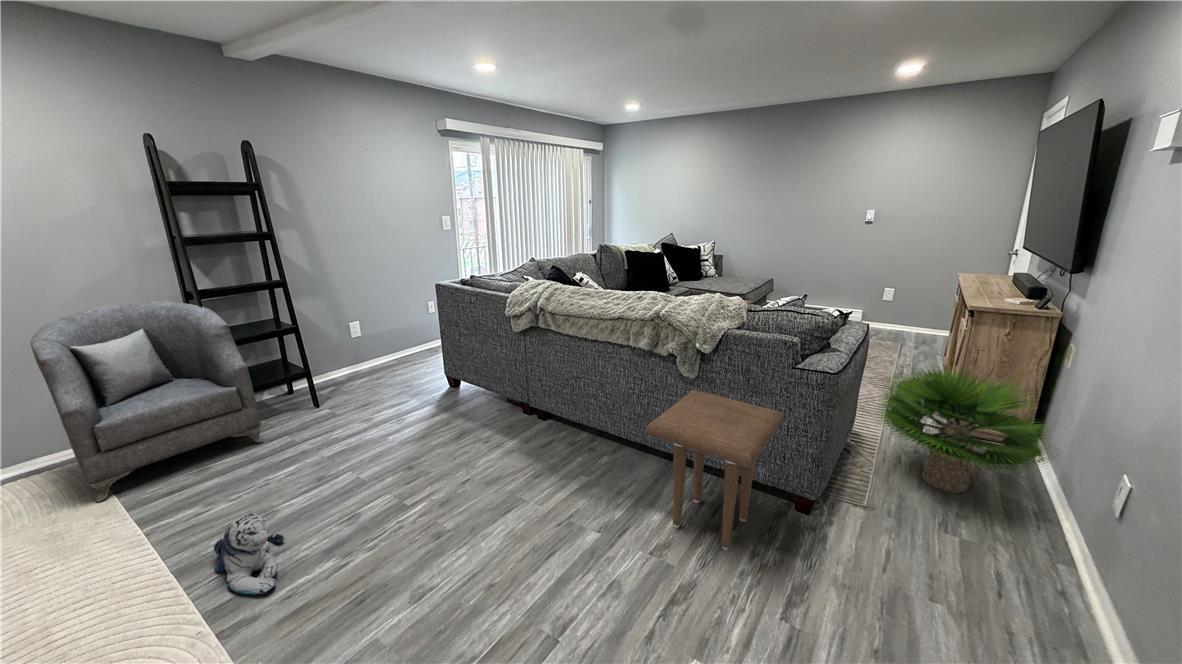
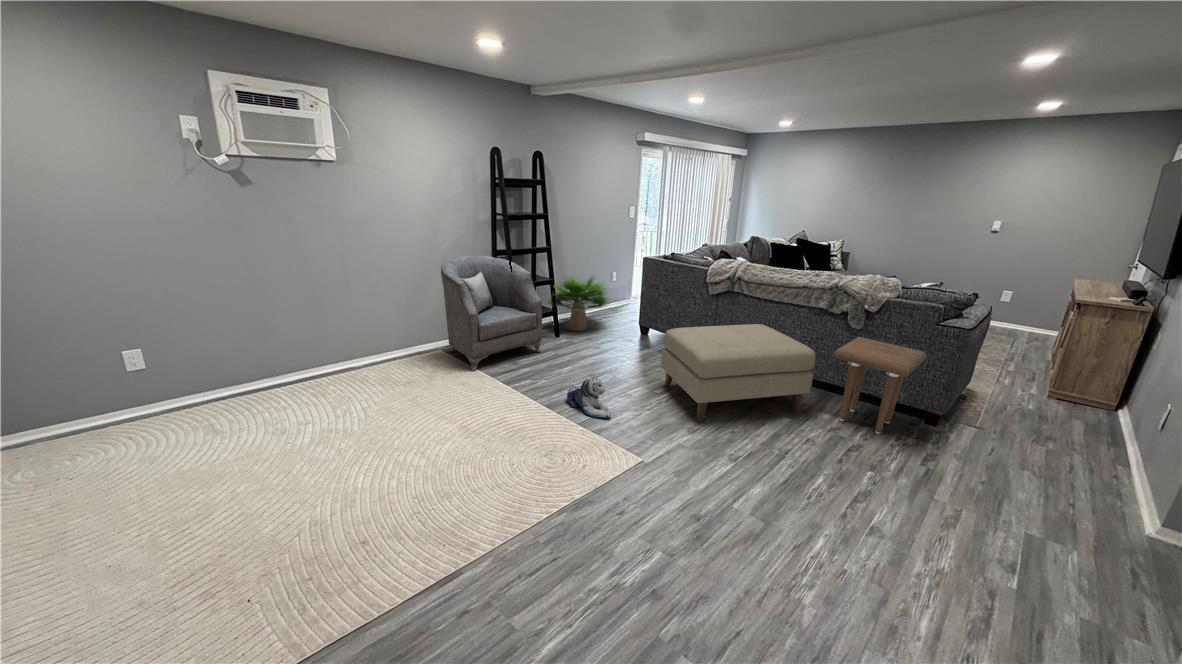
potted plant: present [880,365,1053,493] -> present [548,277,608,331]
ottoman: none [406,377,627,572] -> present [661,324,816,422]

